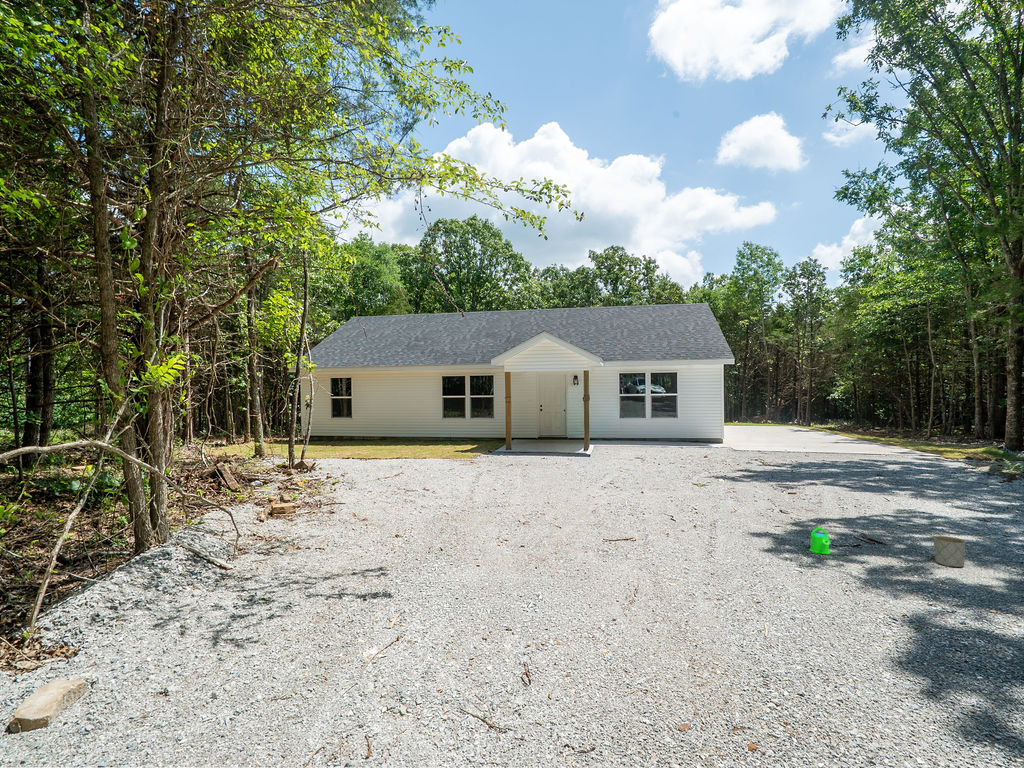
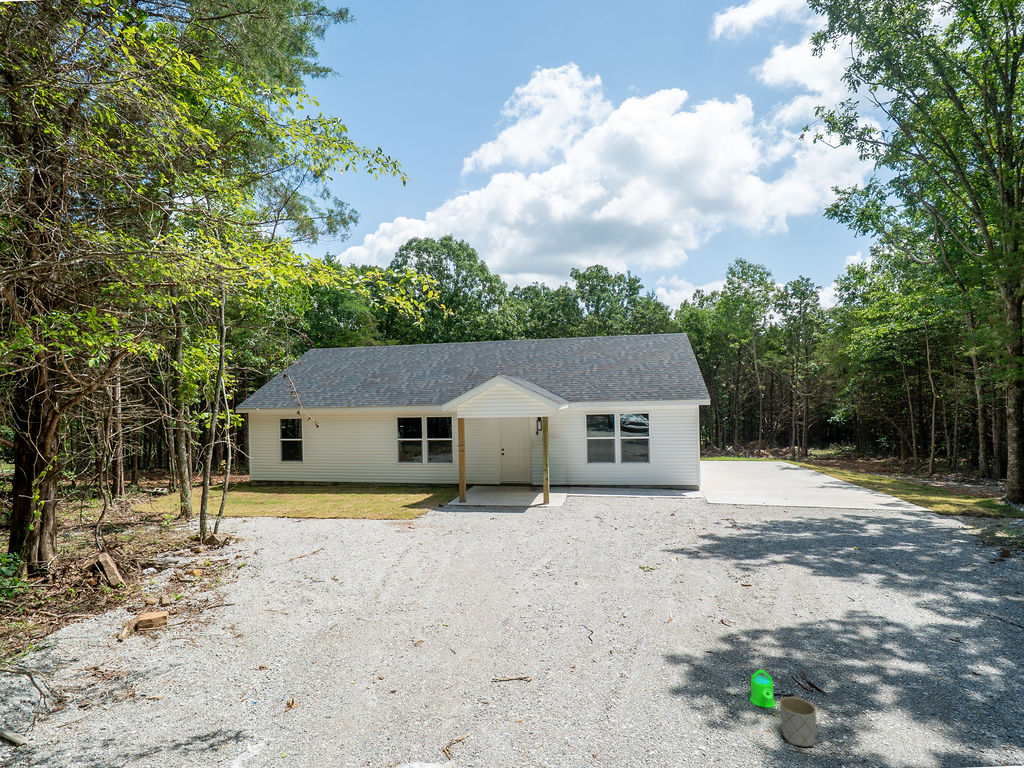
planter: present [933,536,965,567] -> present [780,697,816,746]

